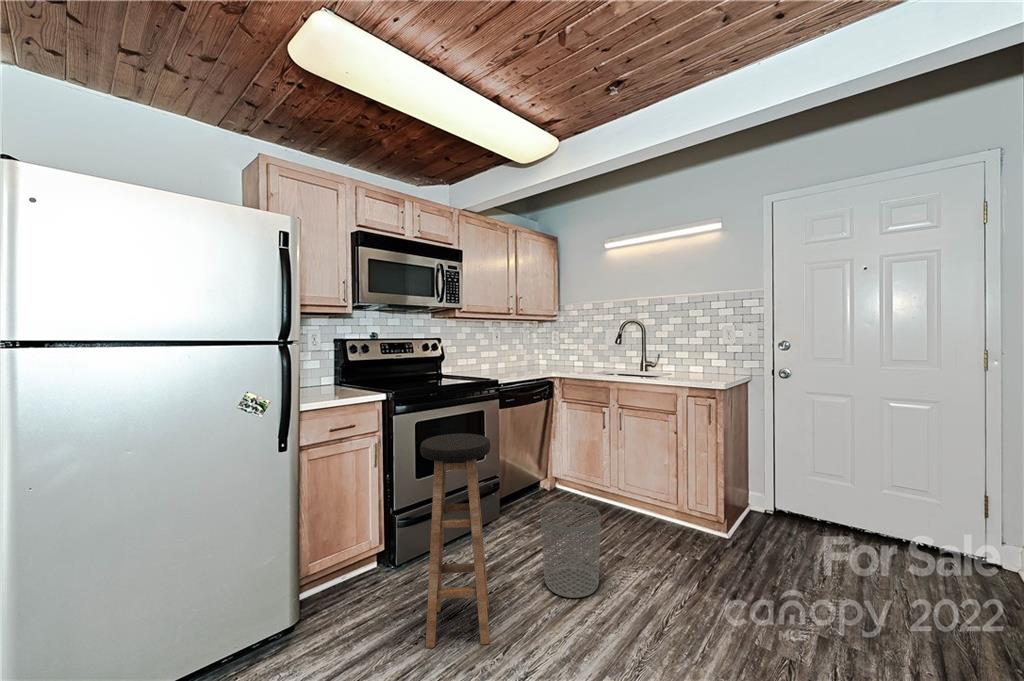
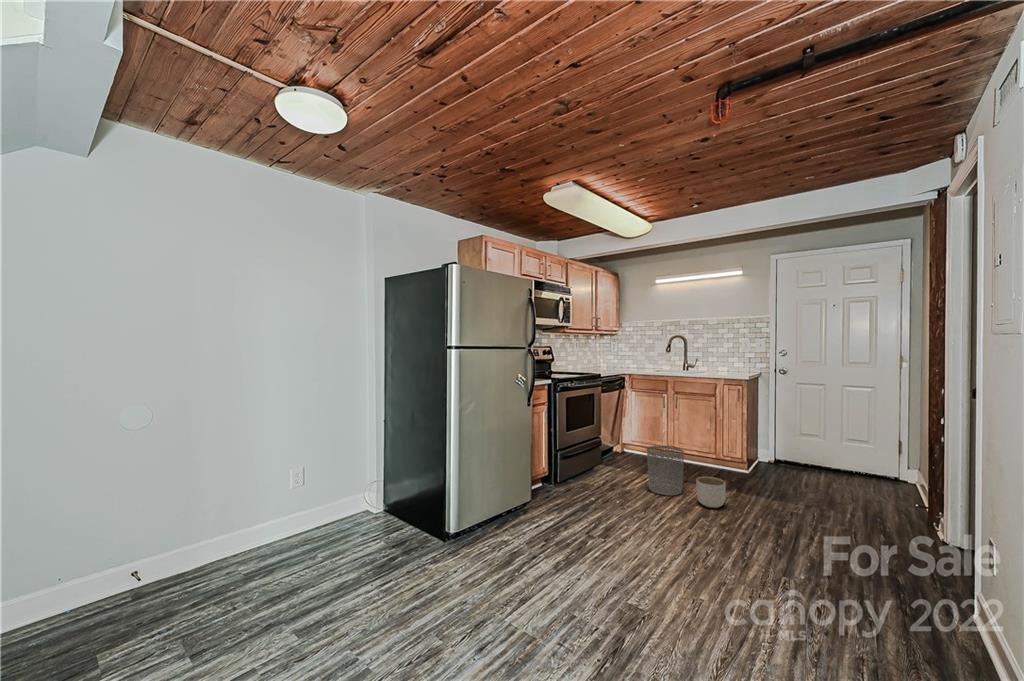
bar stool: present [420,434,490,648] -> none [594,401,636,512]
planter: none [610,571,661,638] -> present [696,477,726,508]

